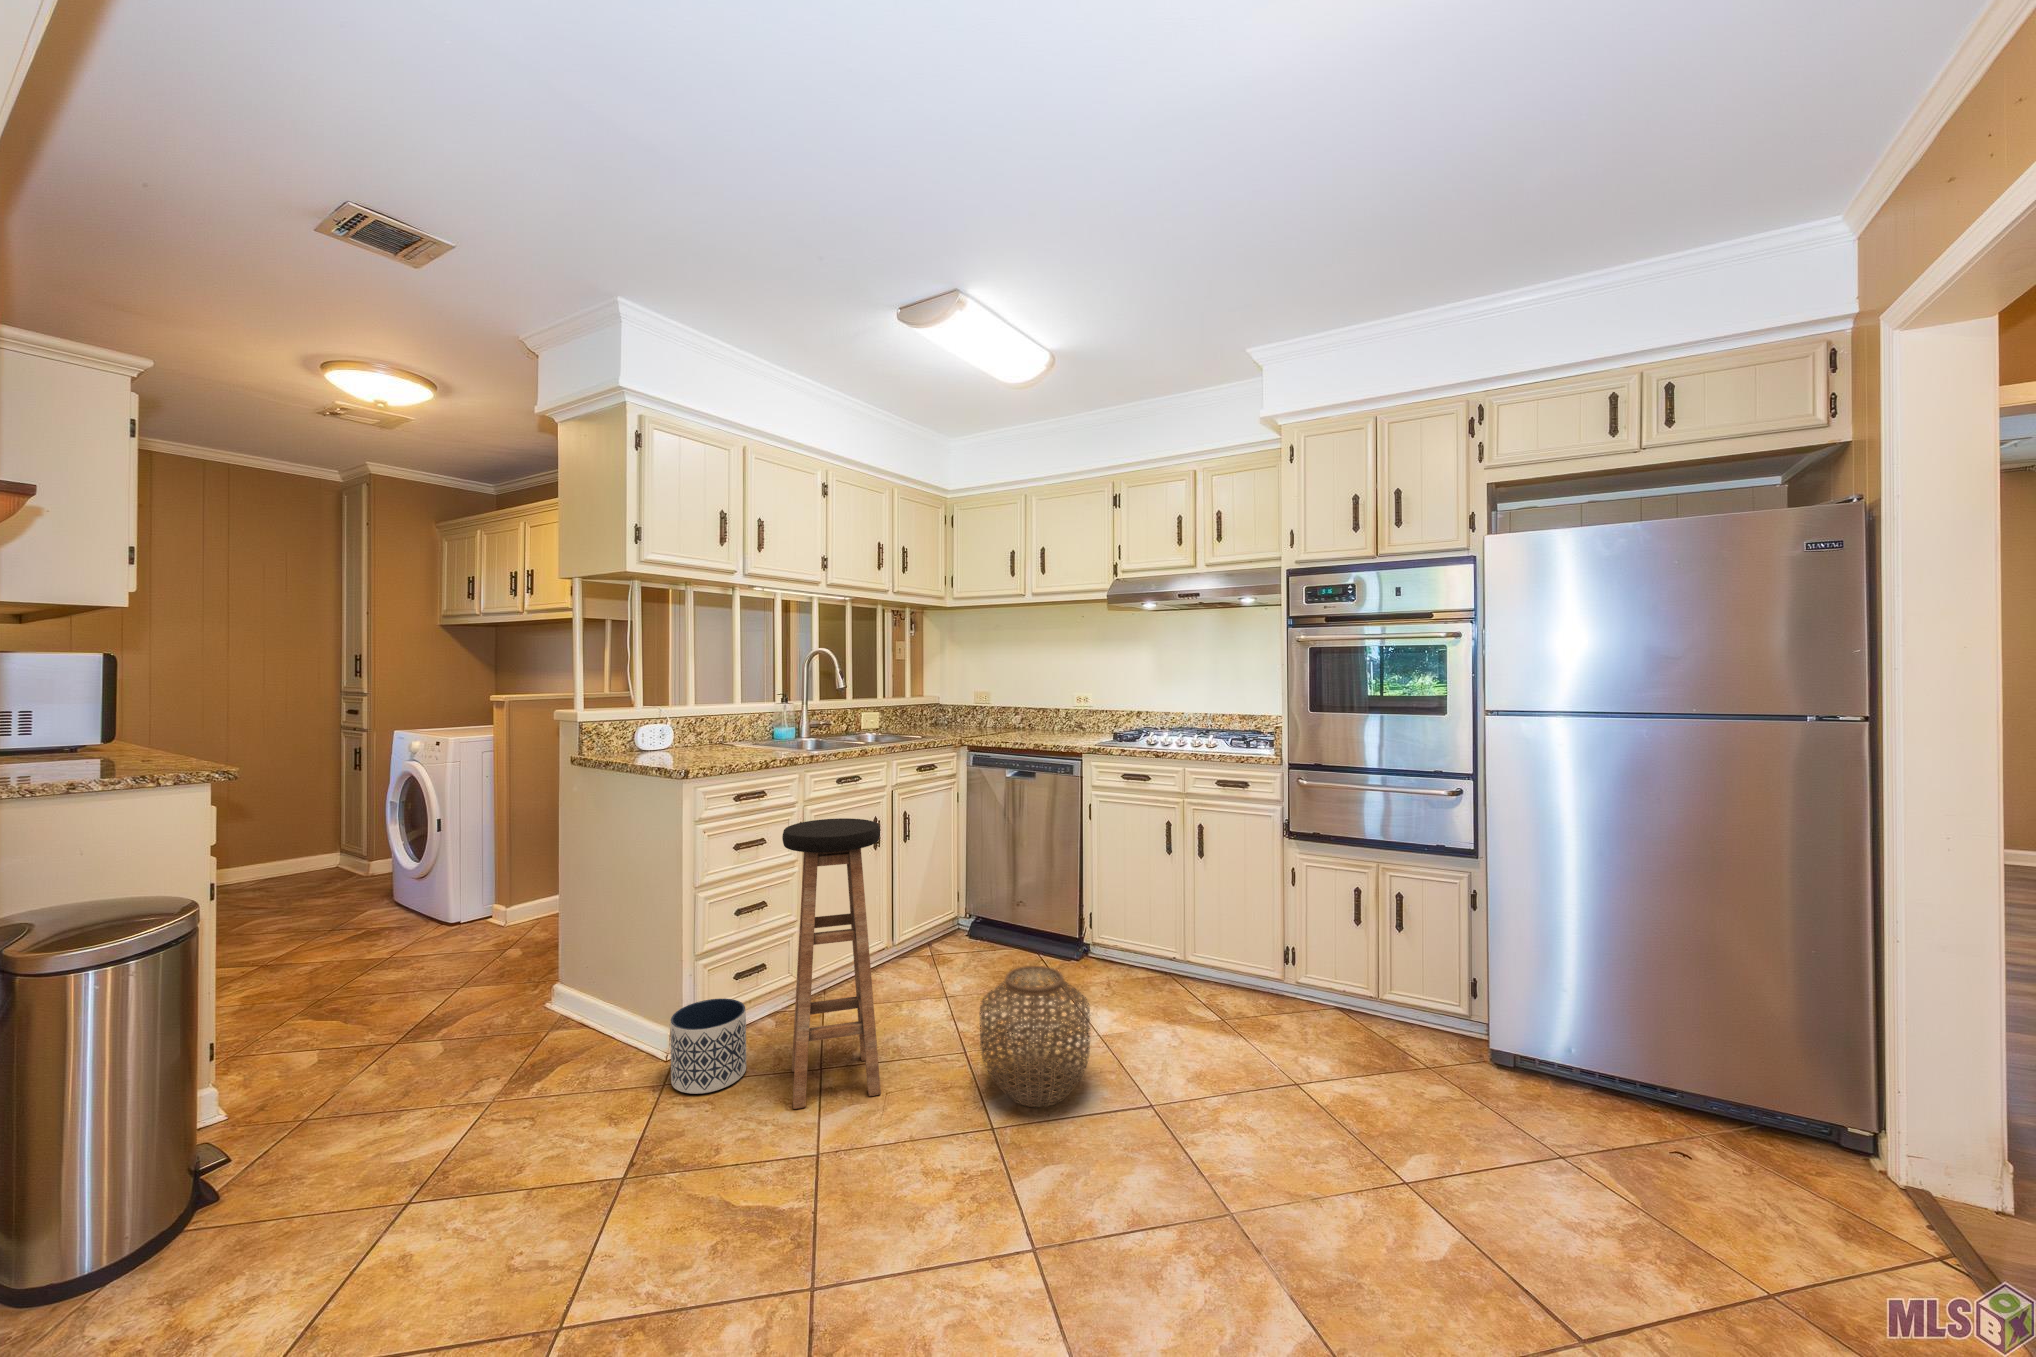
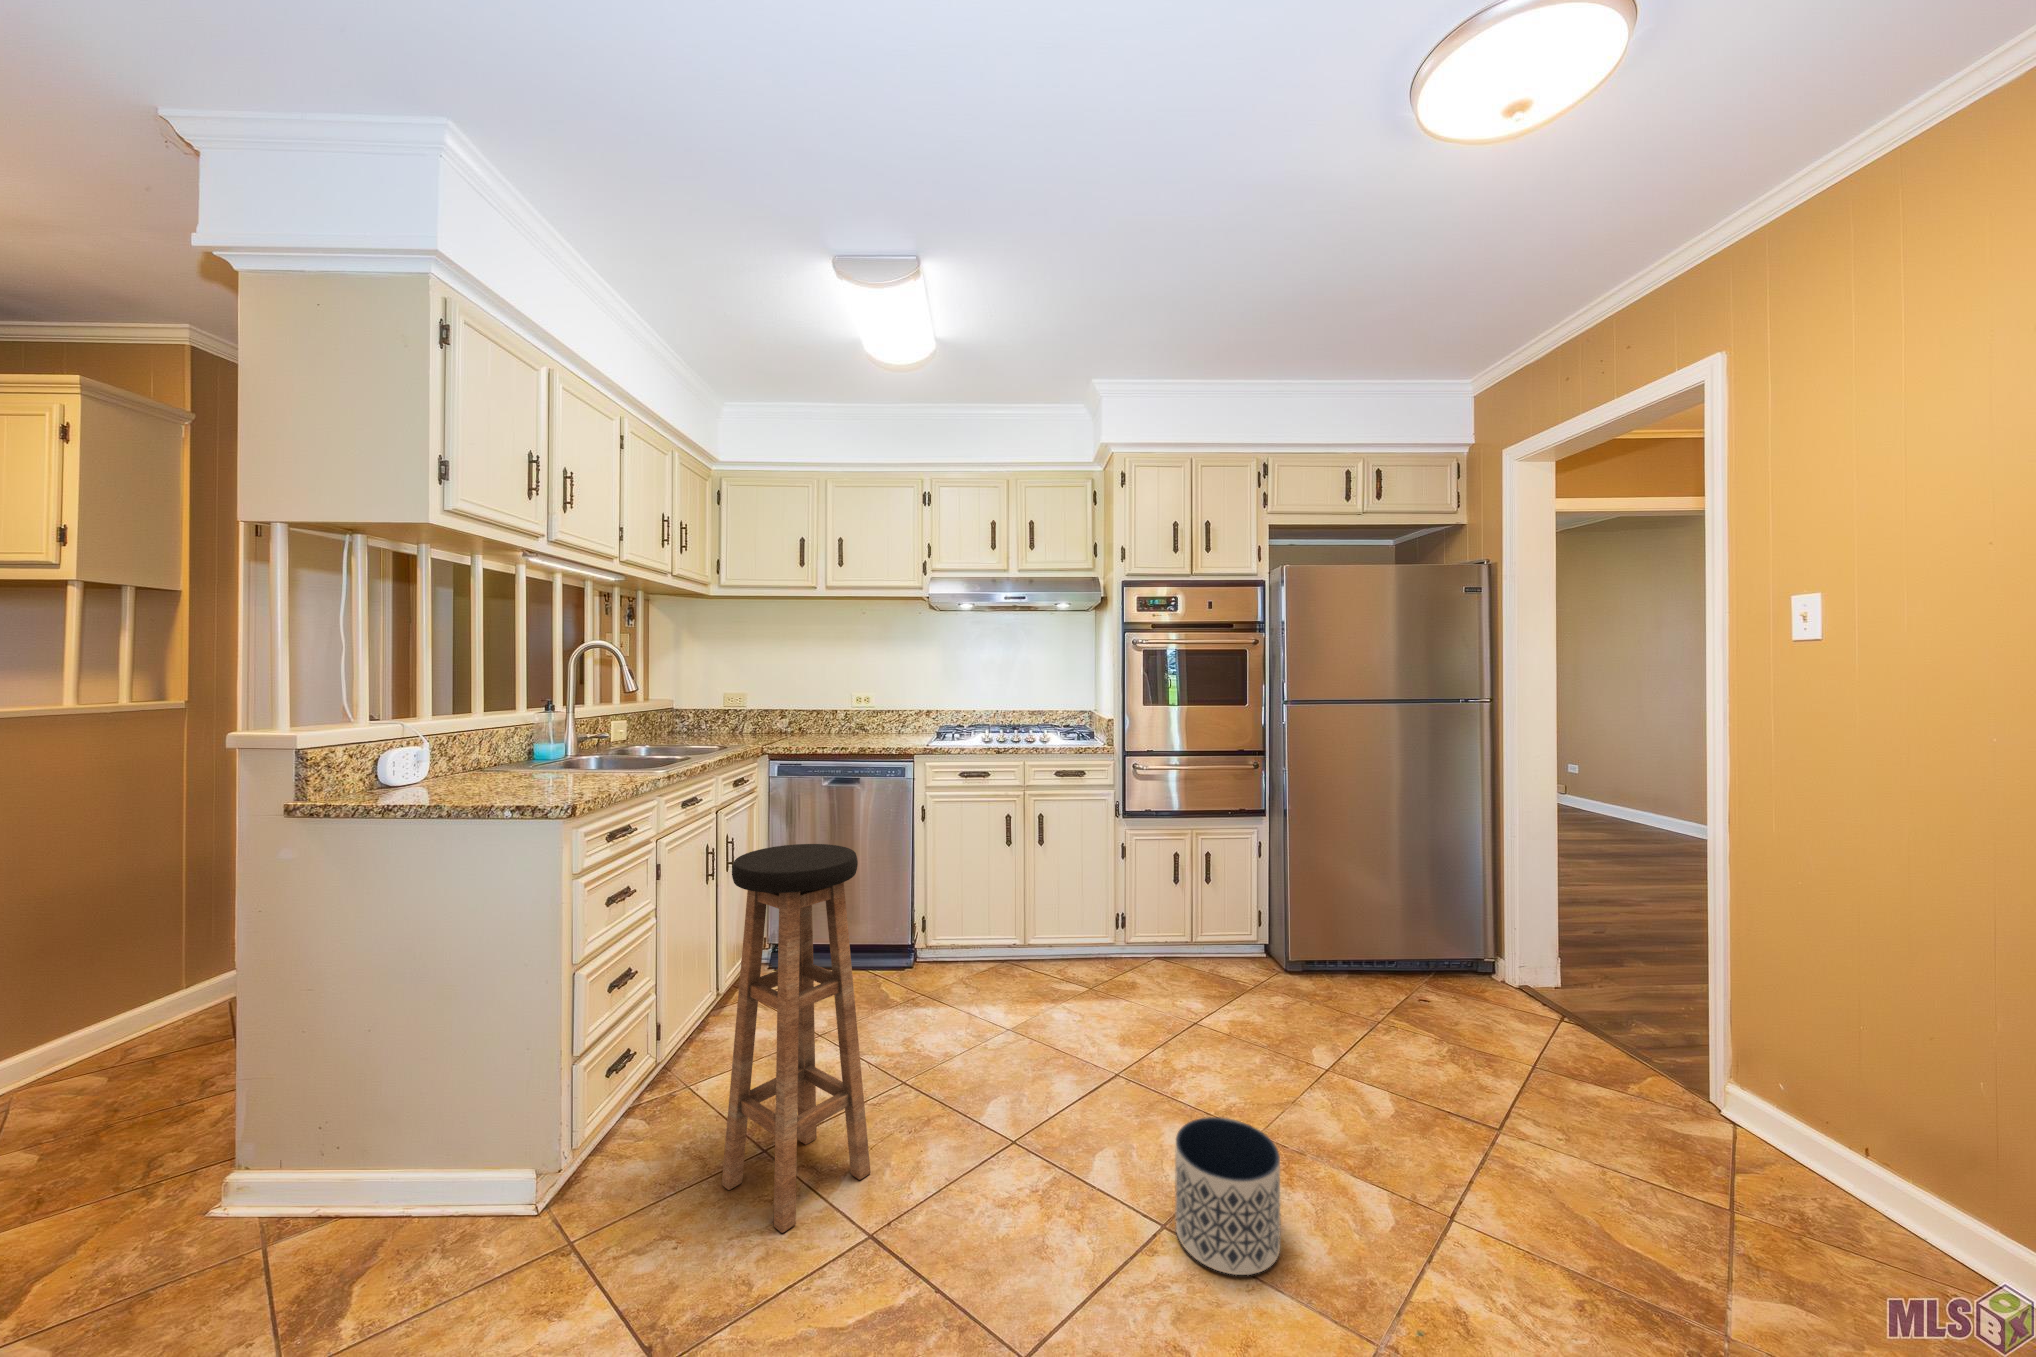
woven basket: present [980,966,1090,1107] -> none [962,974,1080,1126]
planter: present [670,999,746,1094] -> present [1175,1117,1280,1275]

